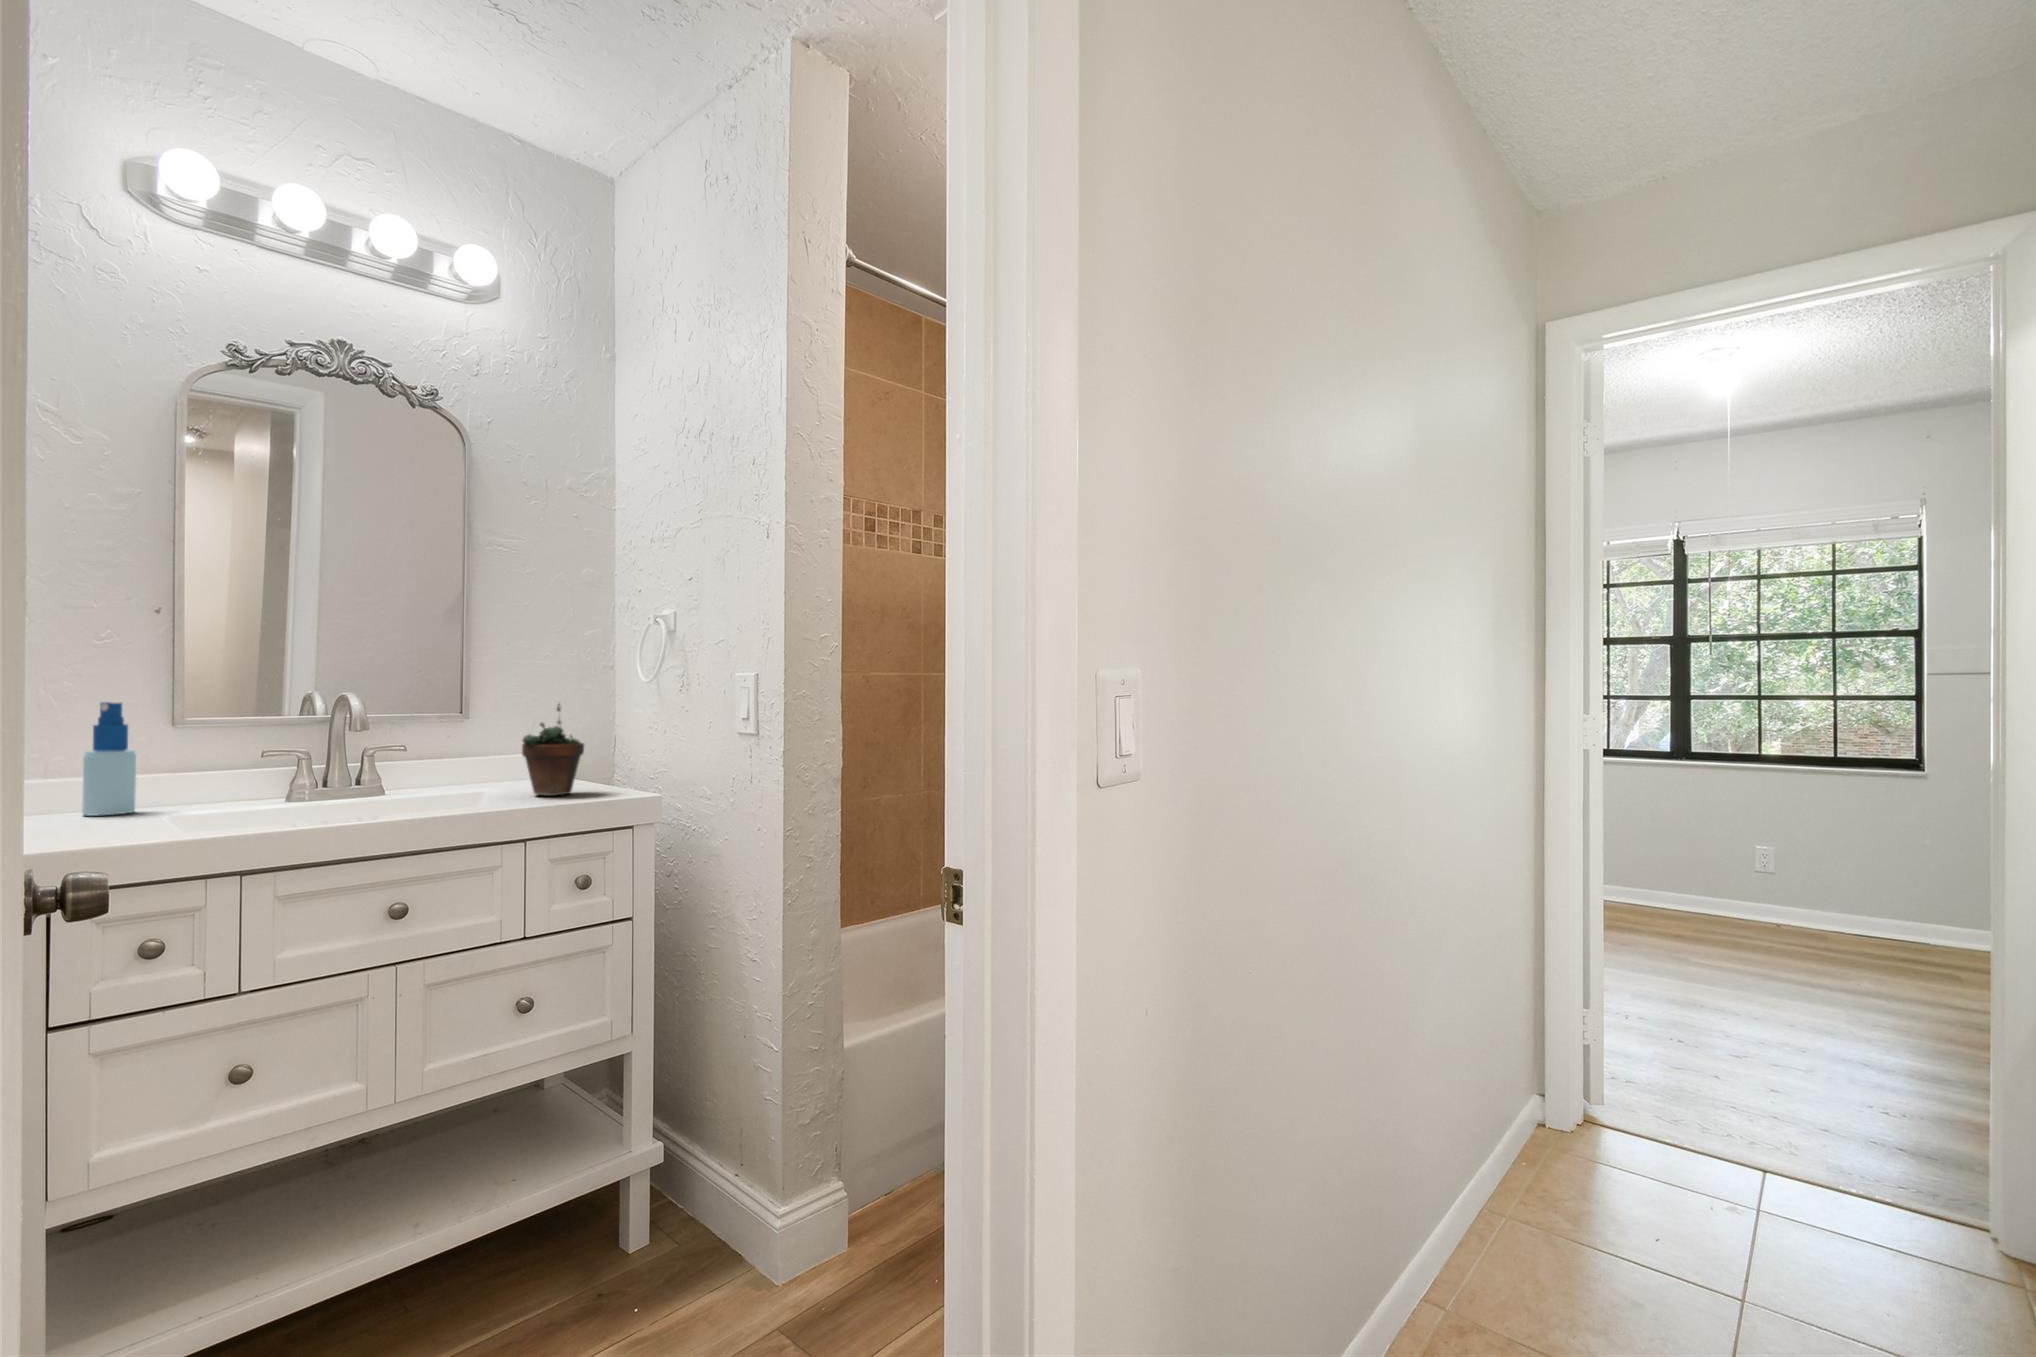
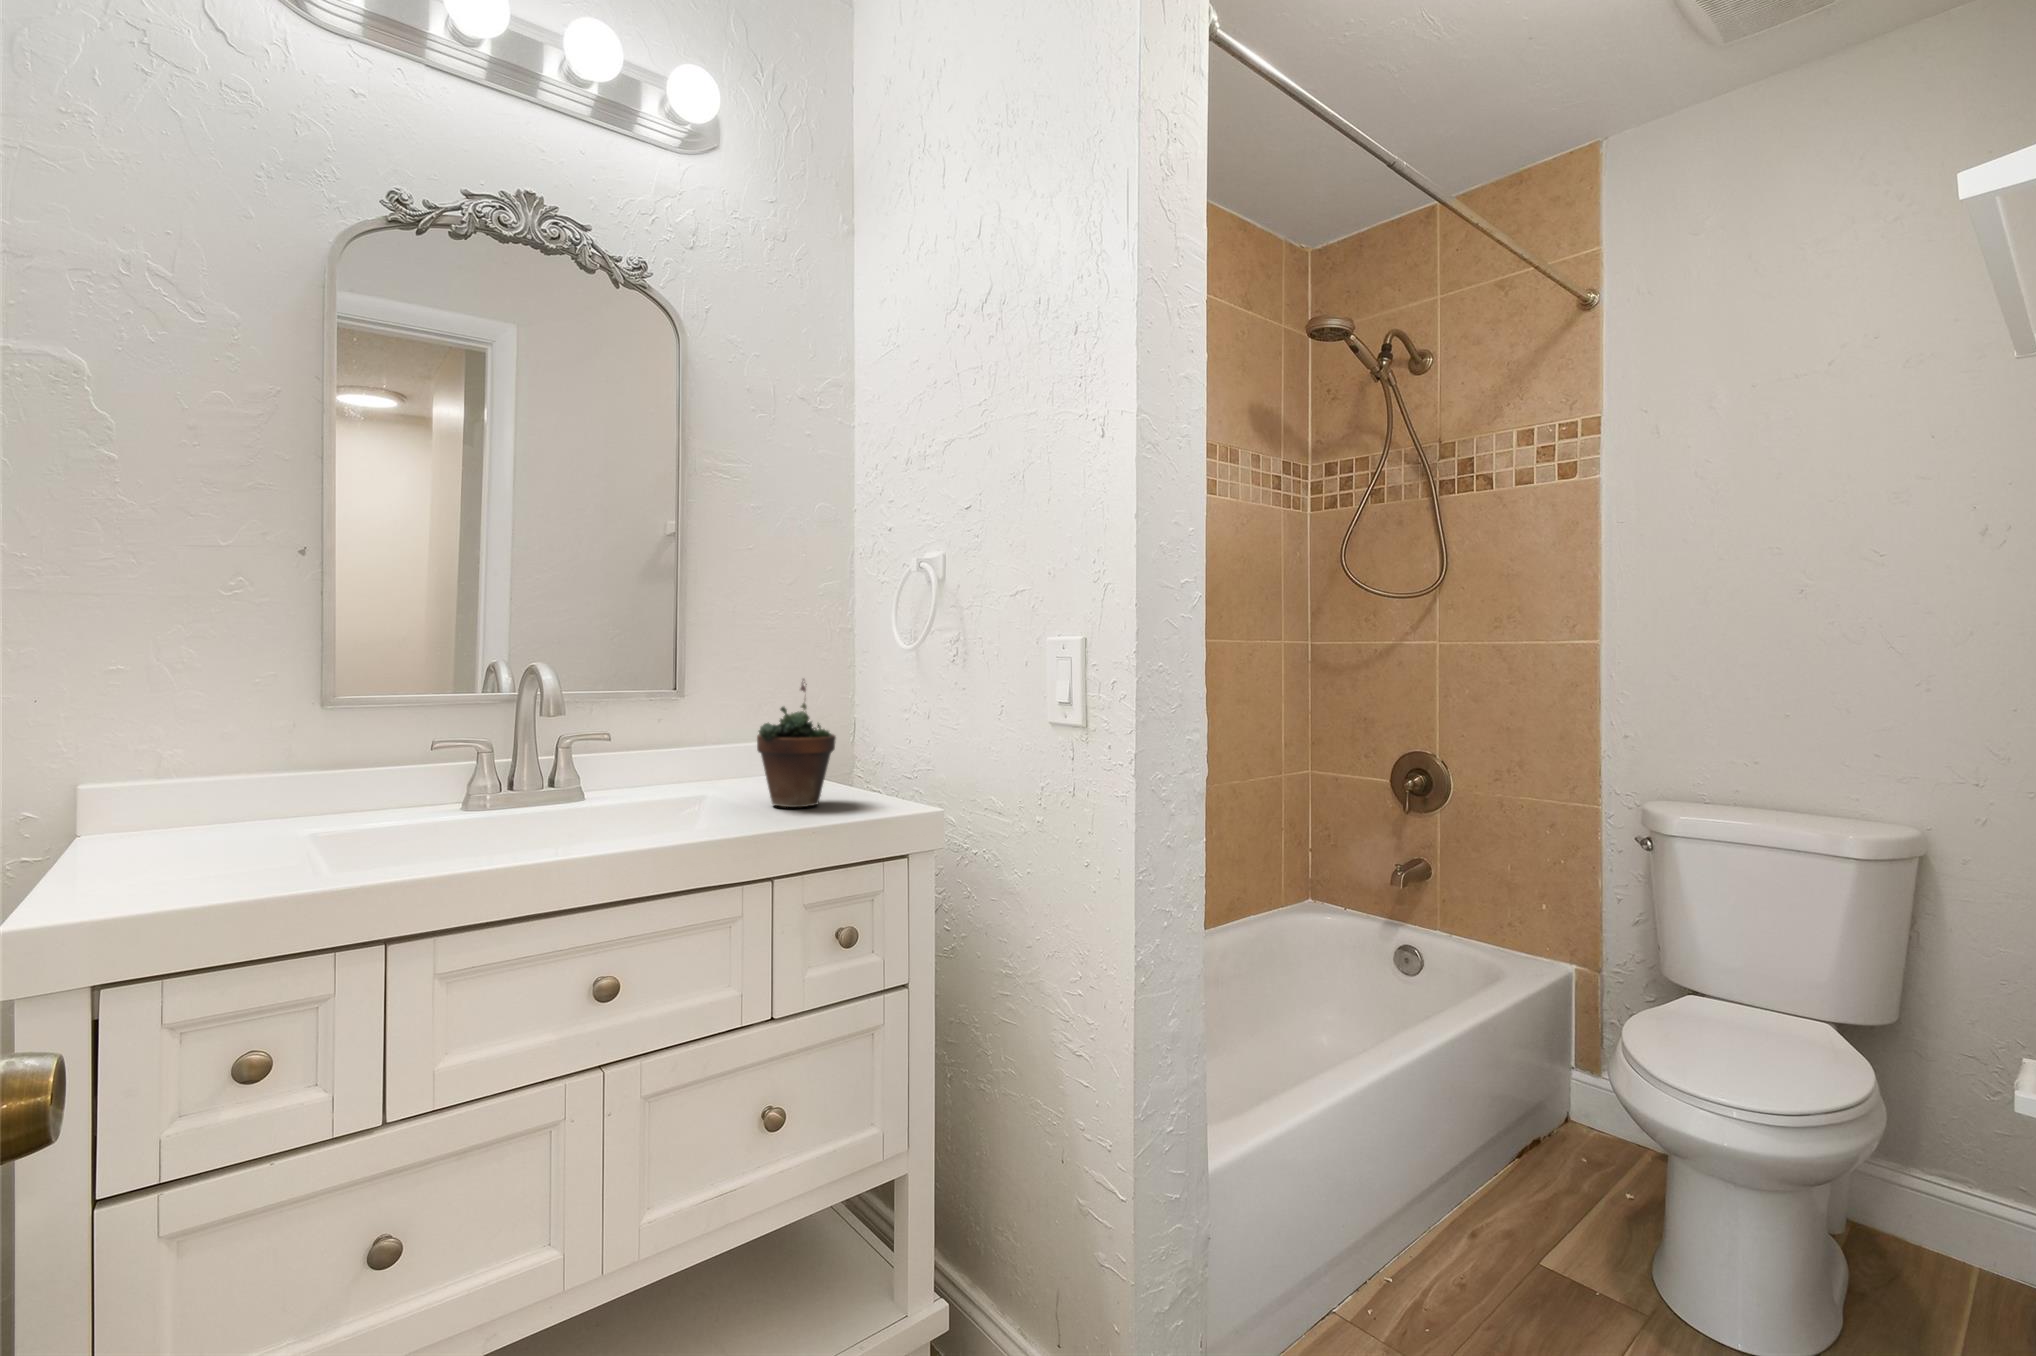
spray bottle: present [82,702,136,816] -> none [205,672,274,827]

